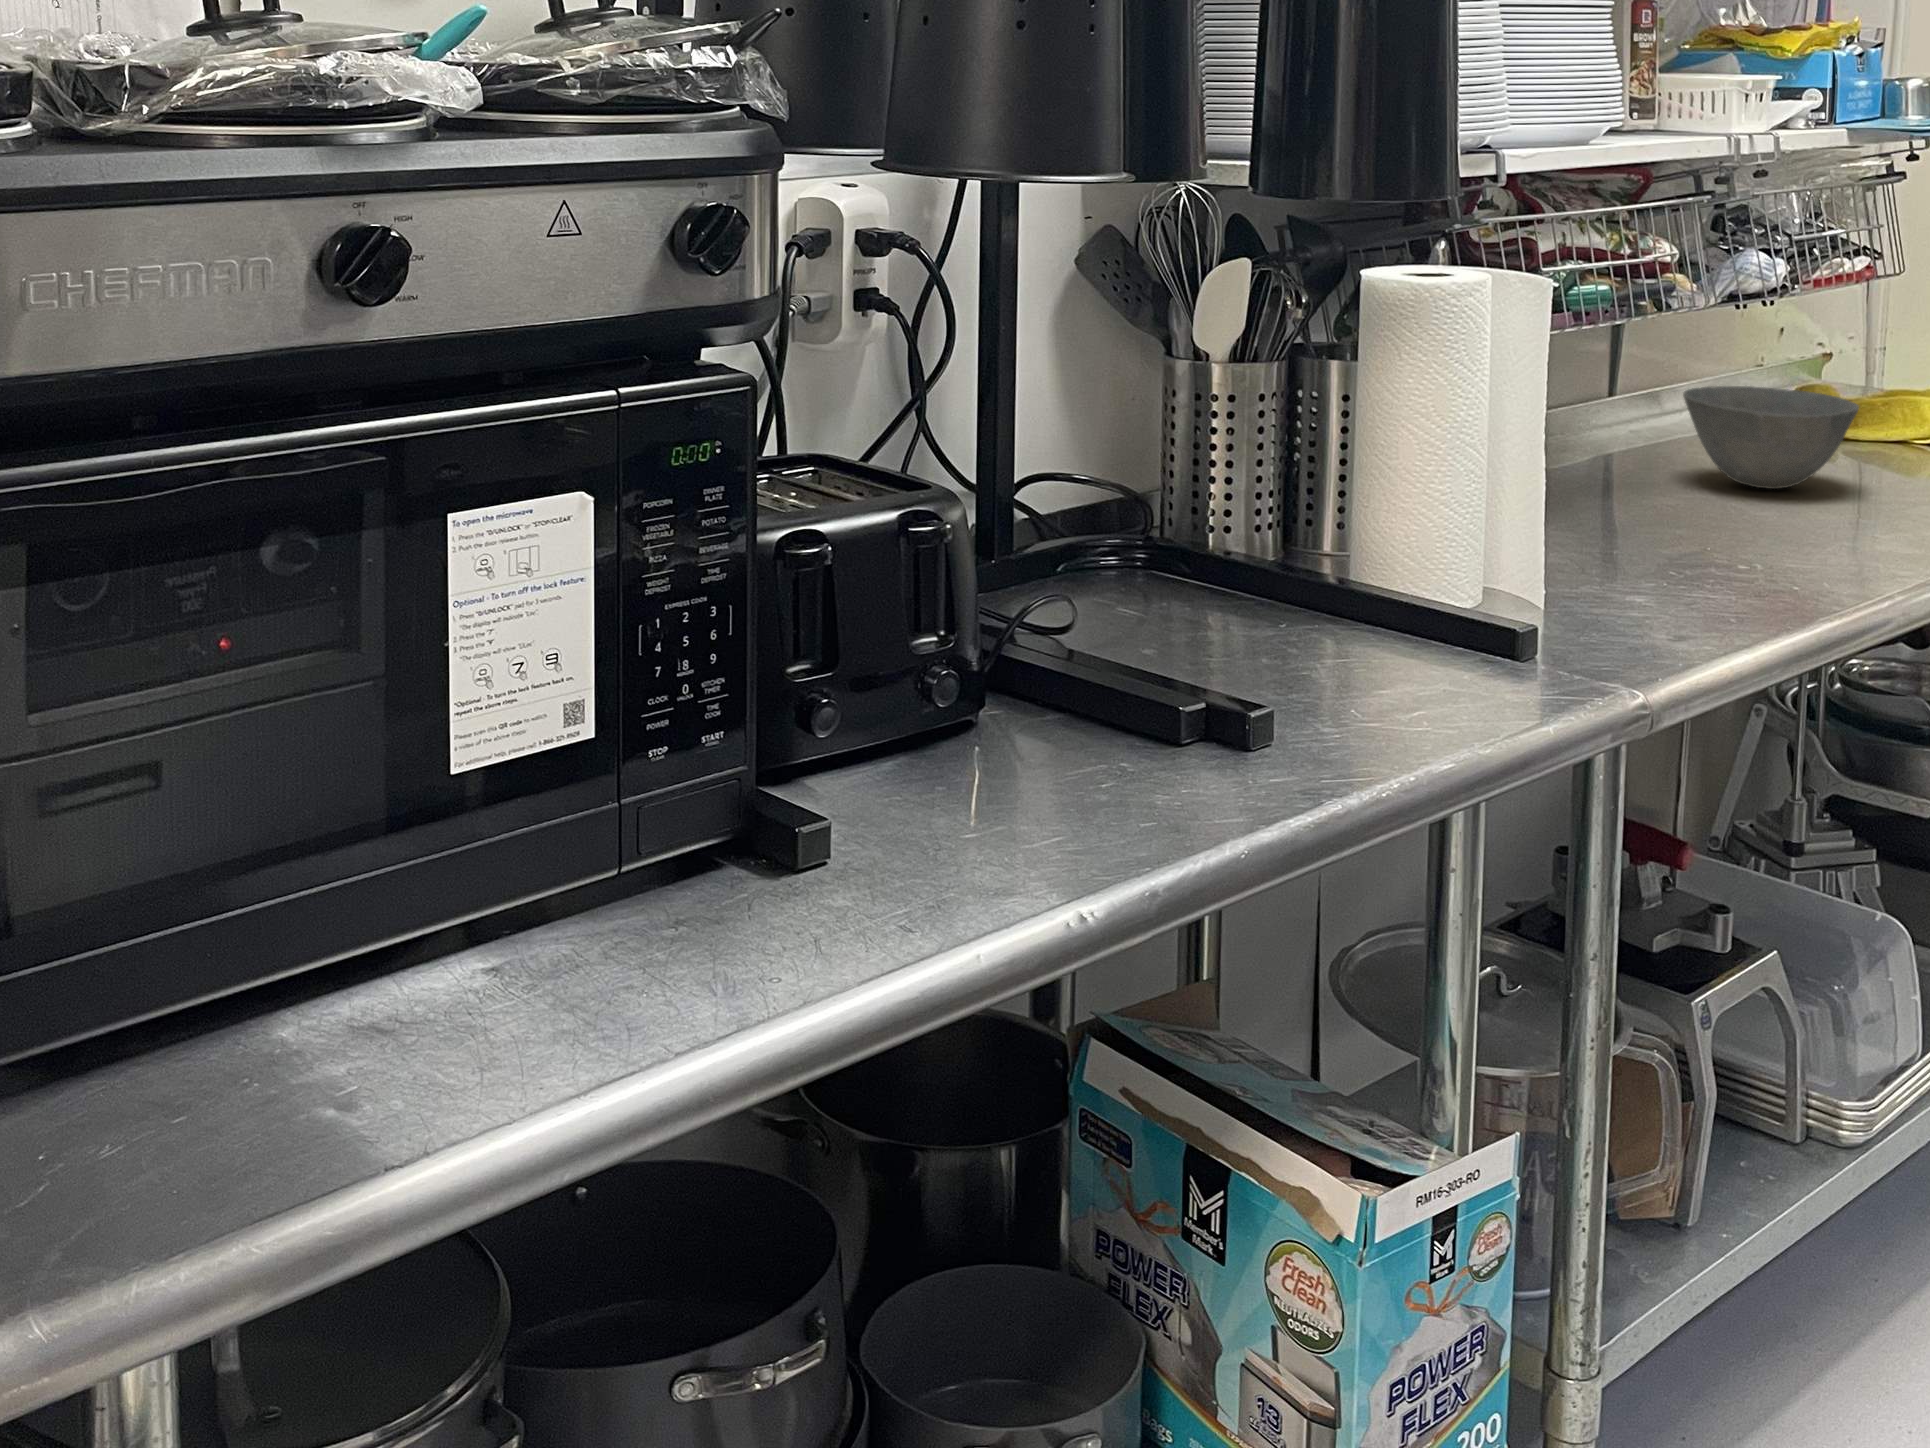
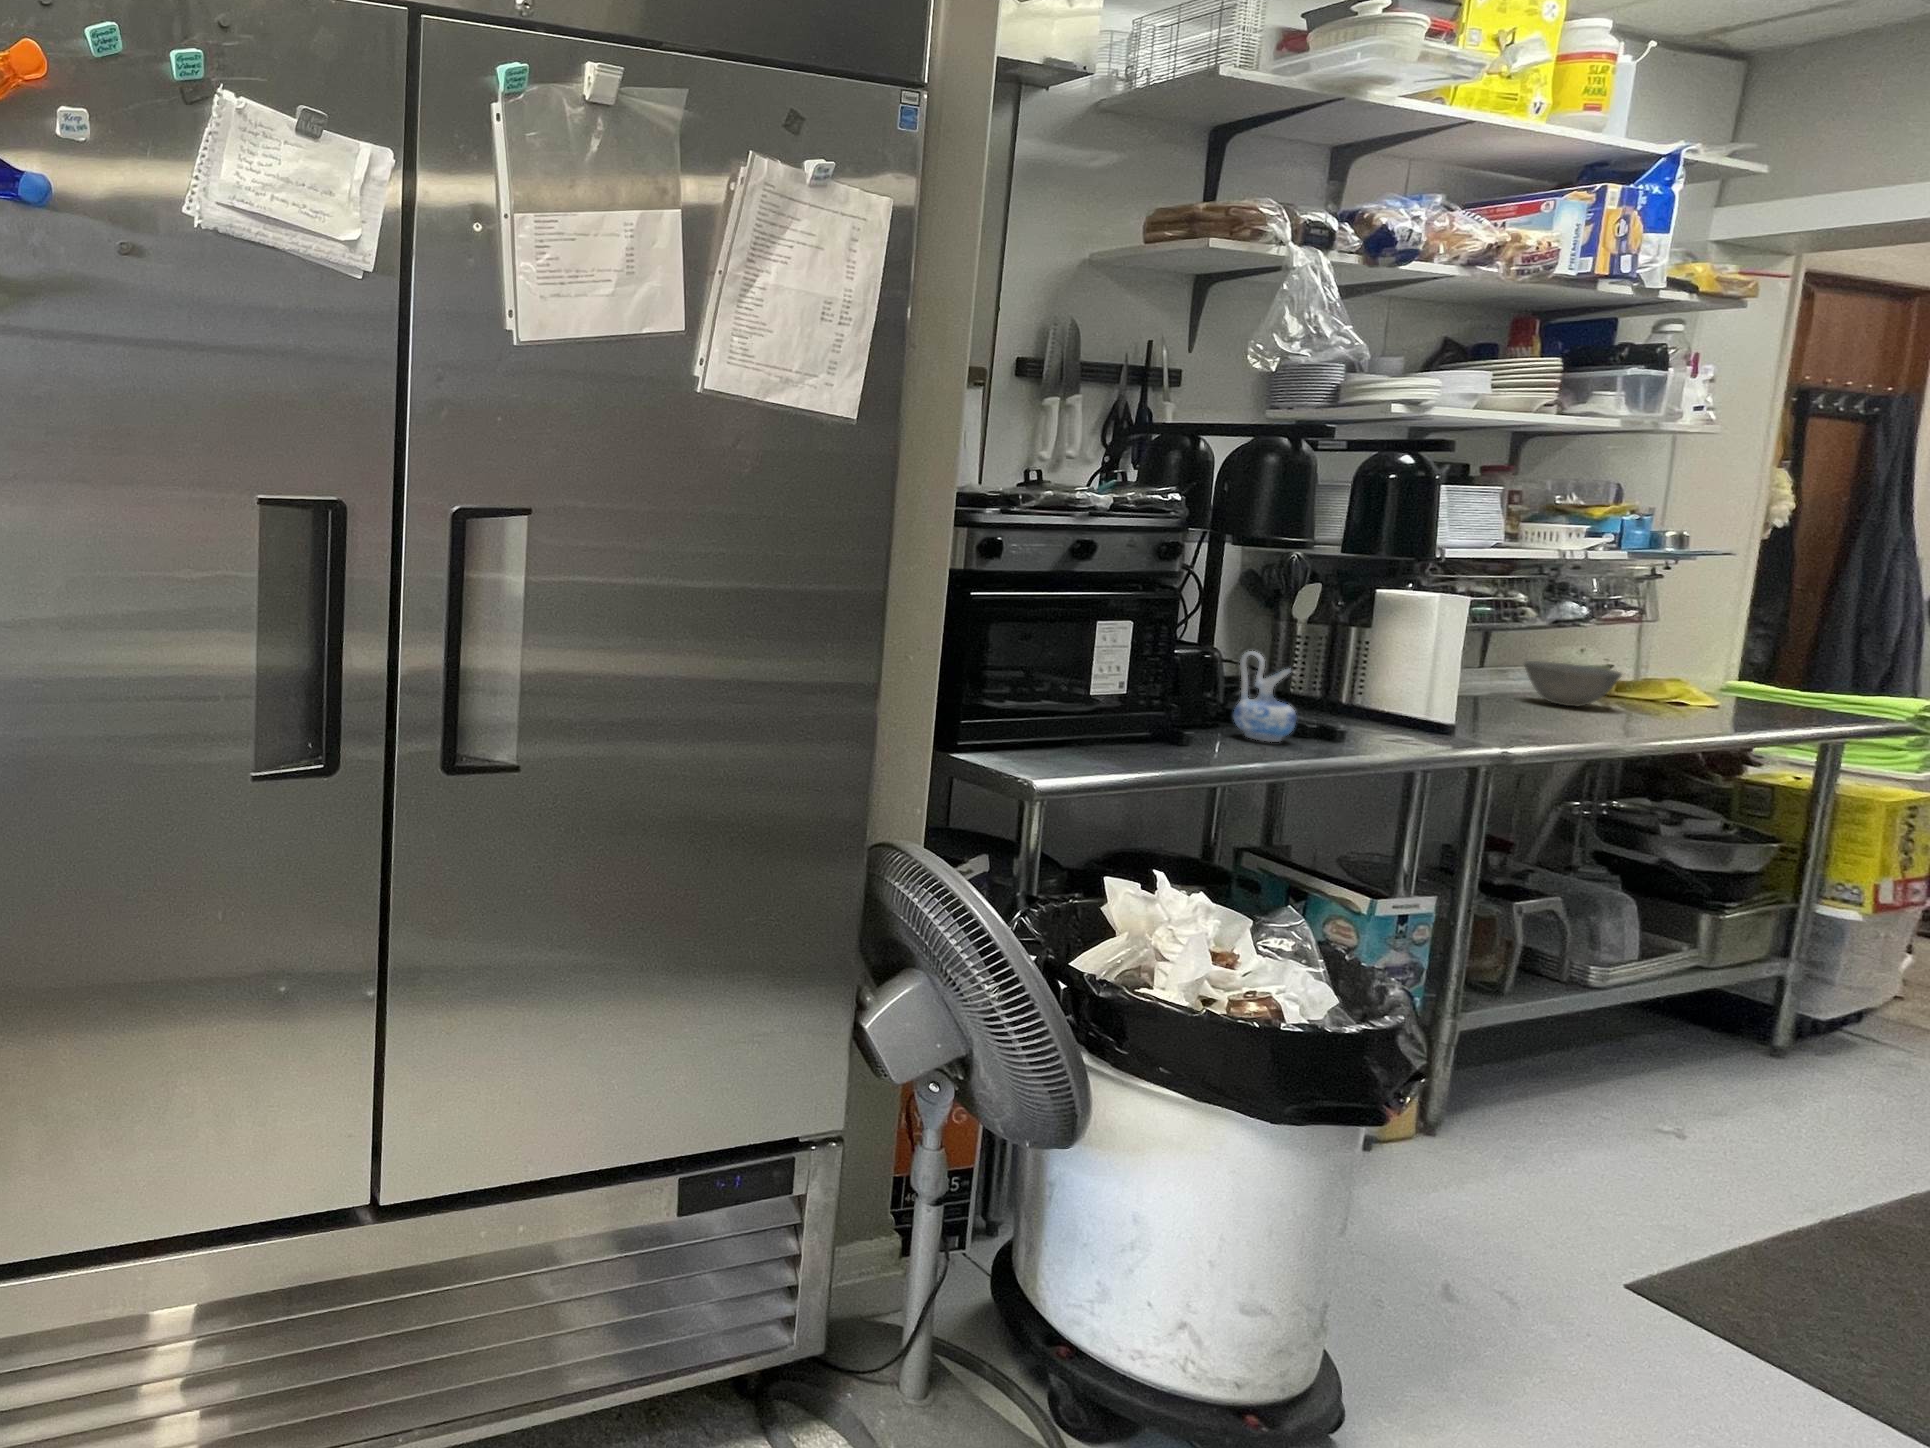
ceramic pitcher: none [972,518,1133,803] -> present [1234,651,1296,742]

